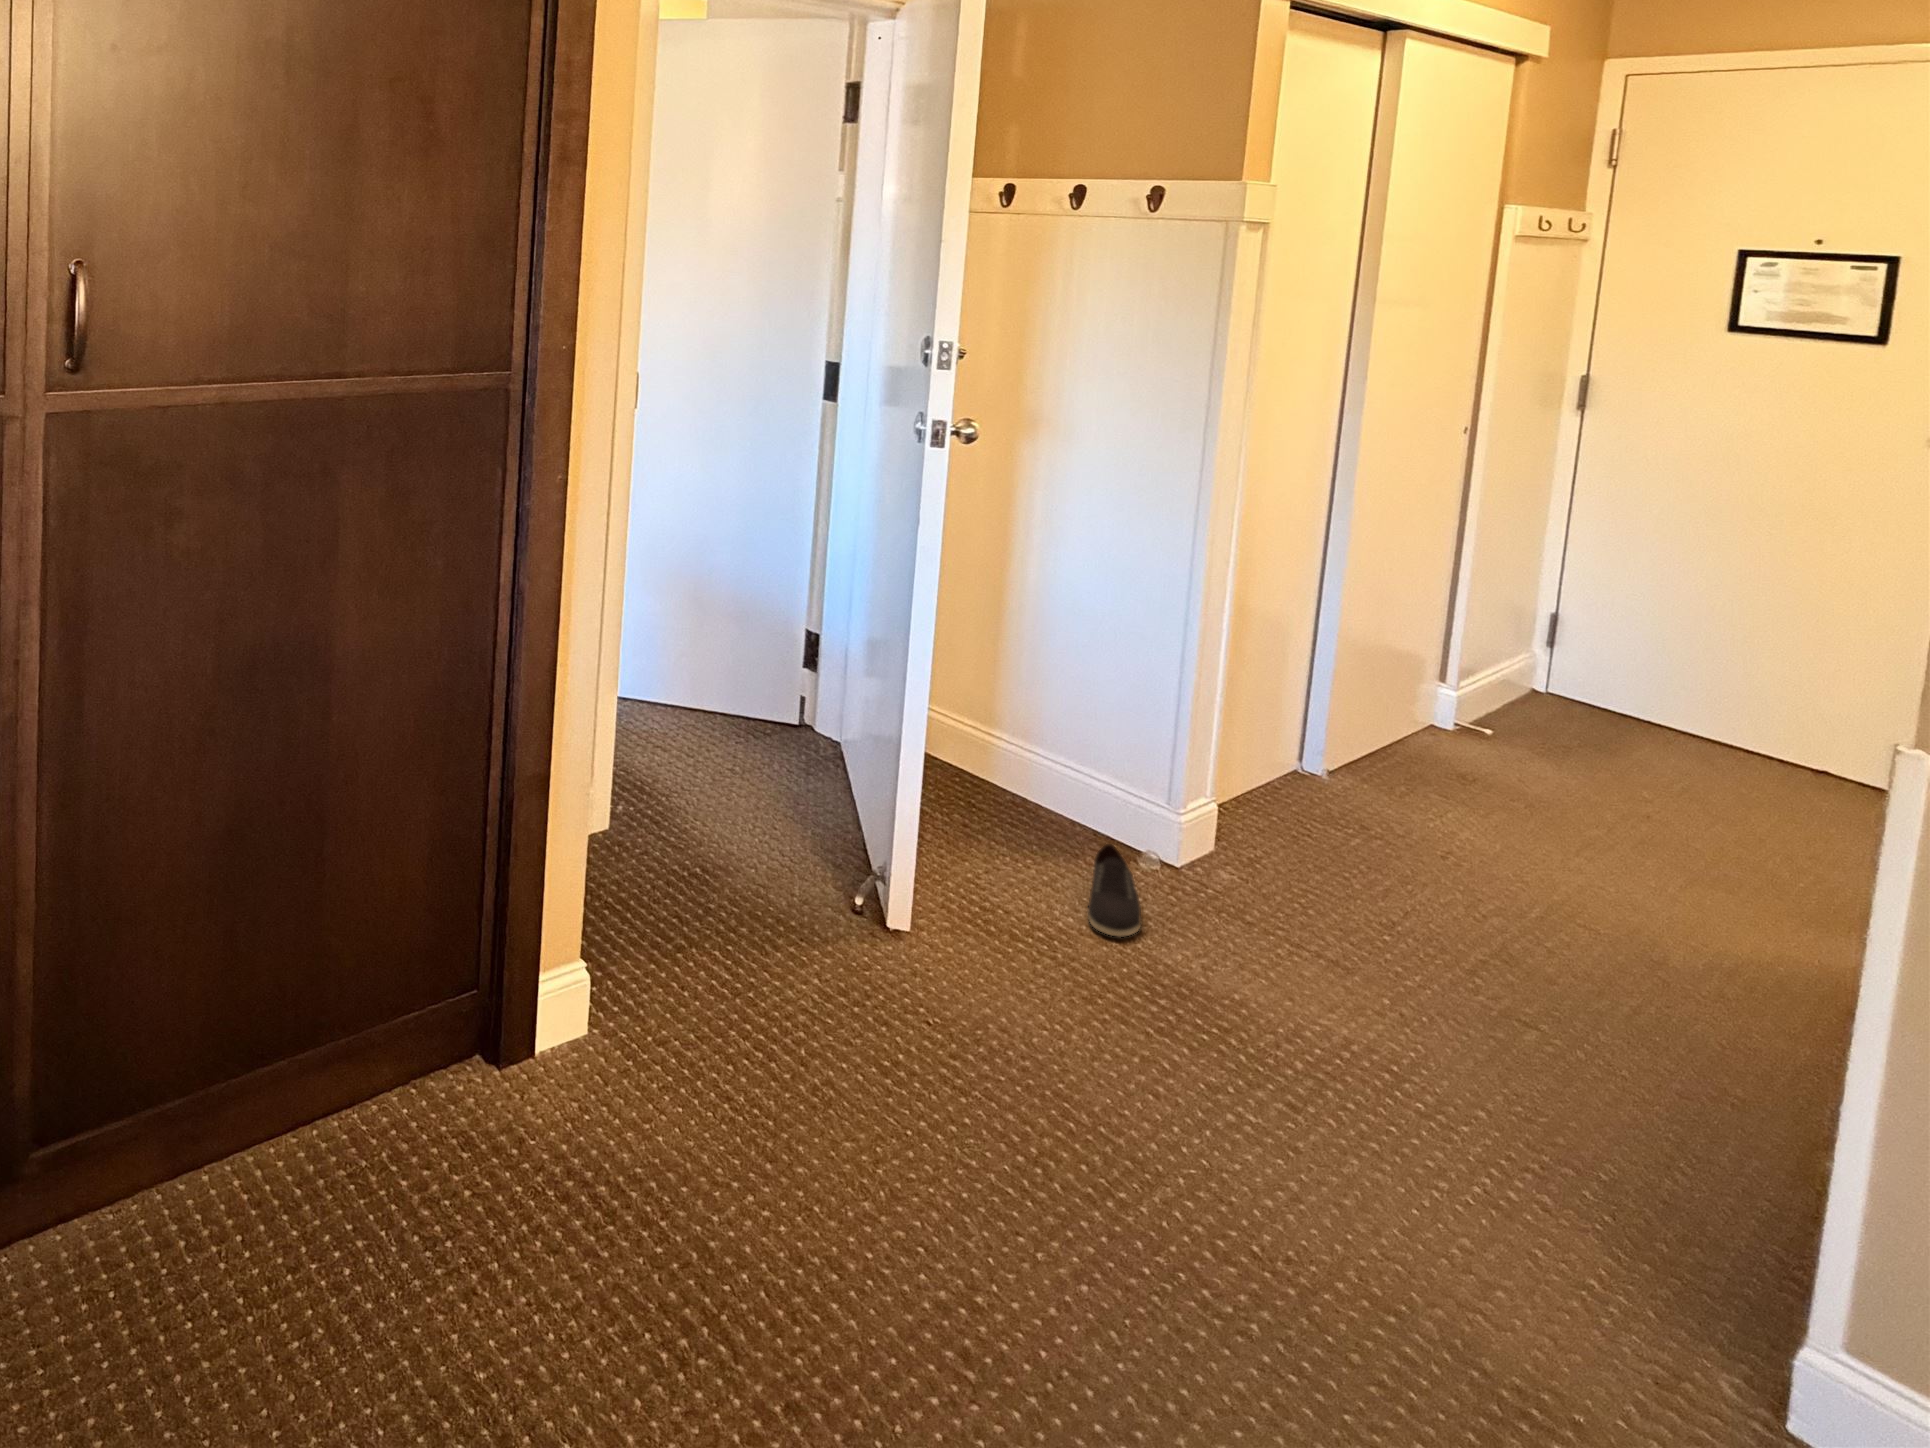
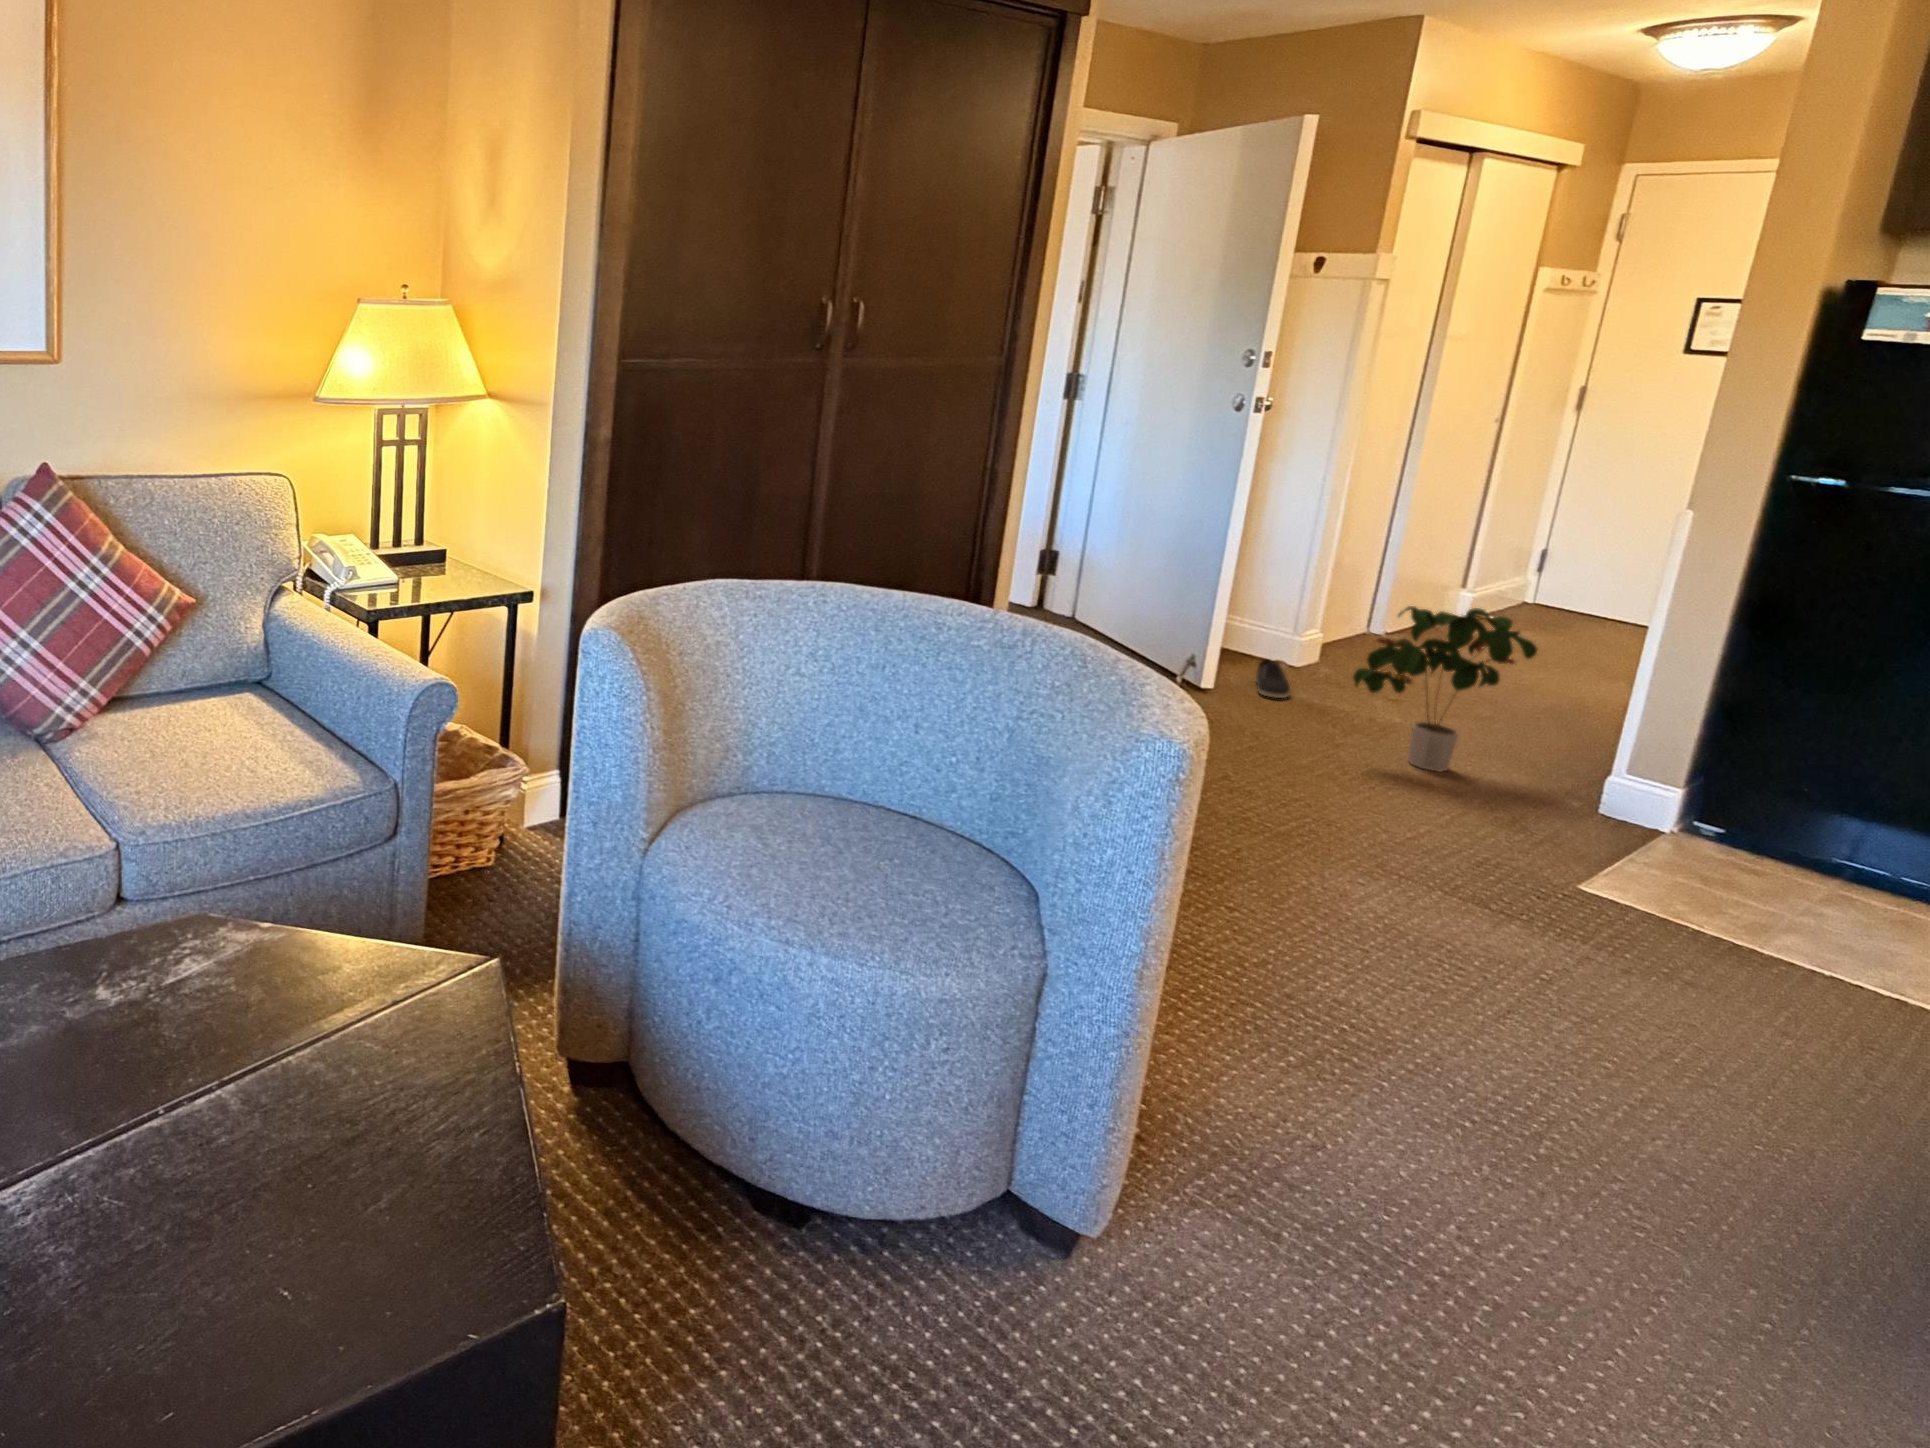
potted plant: none [1209,844,1566,1197] -> present [1353,606,1537,771]

